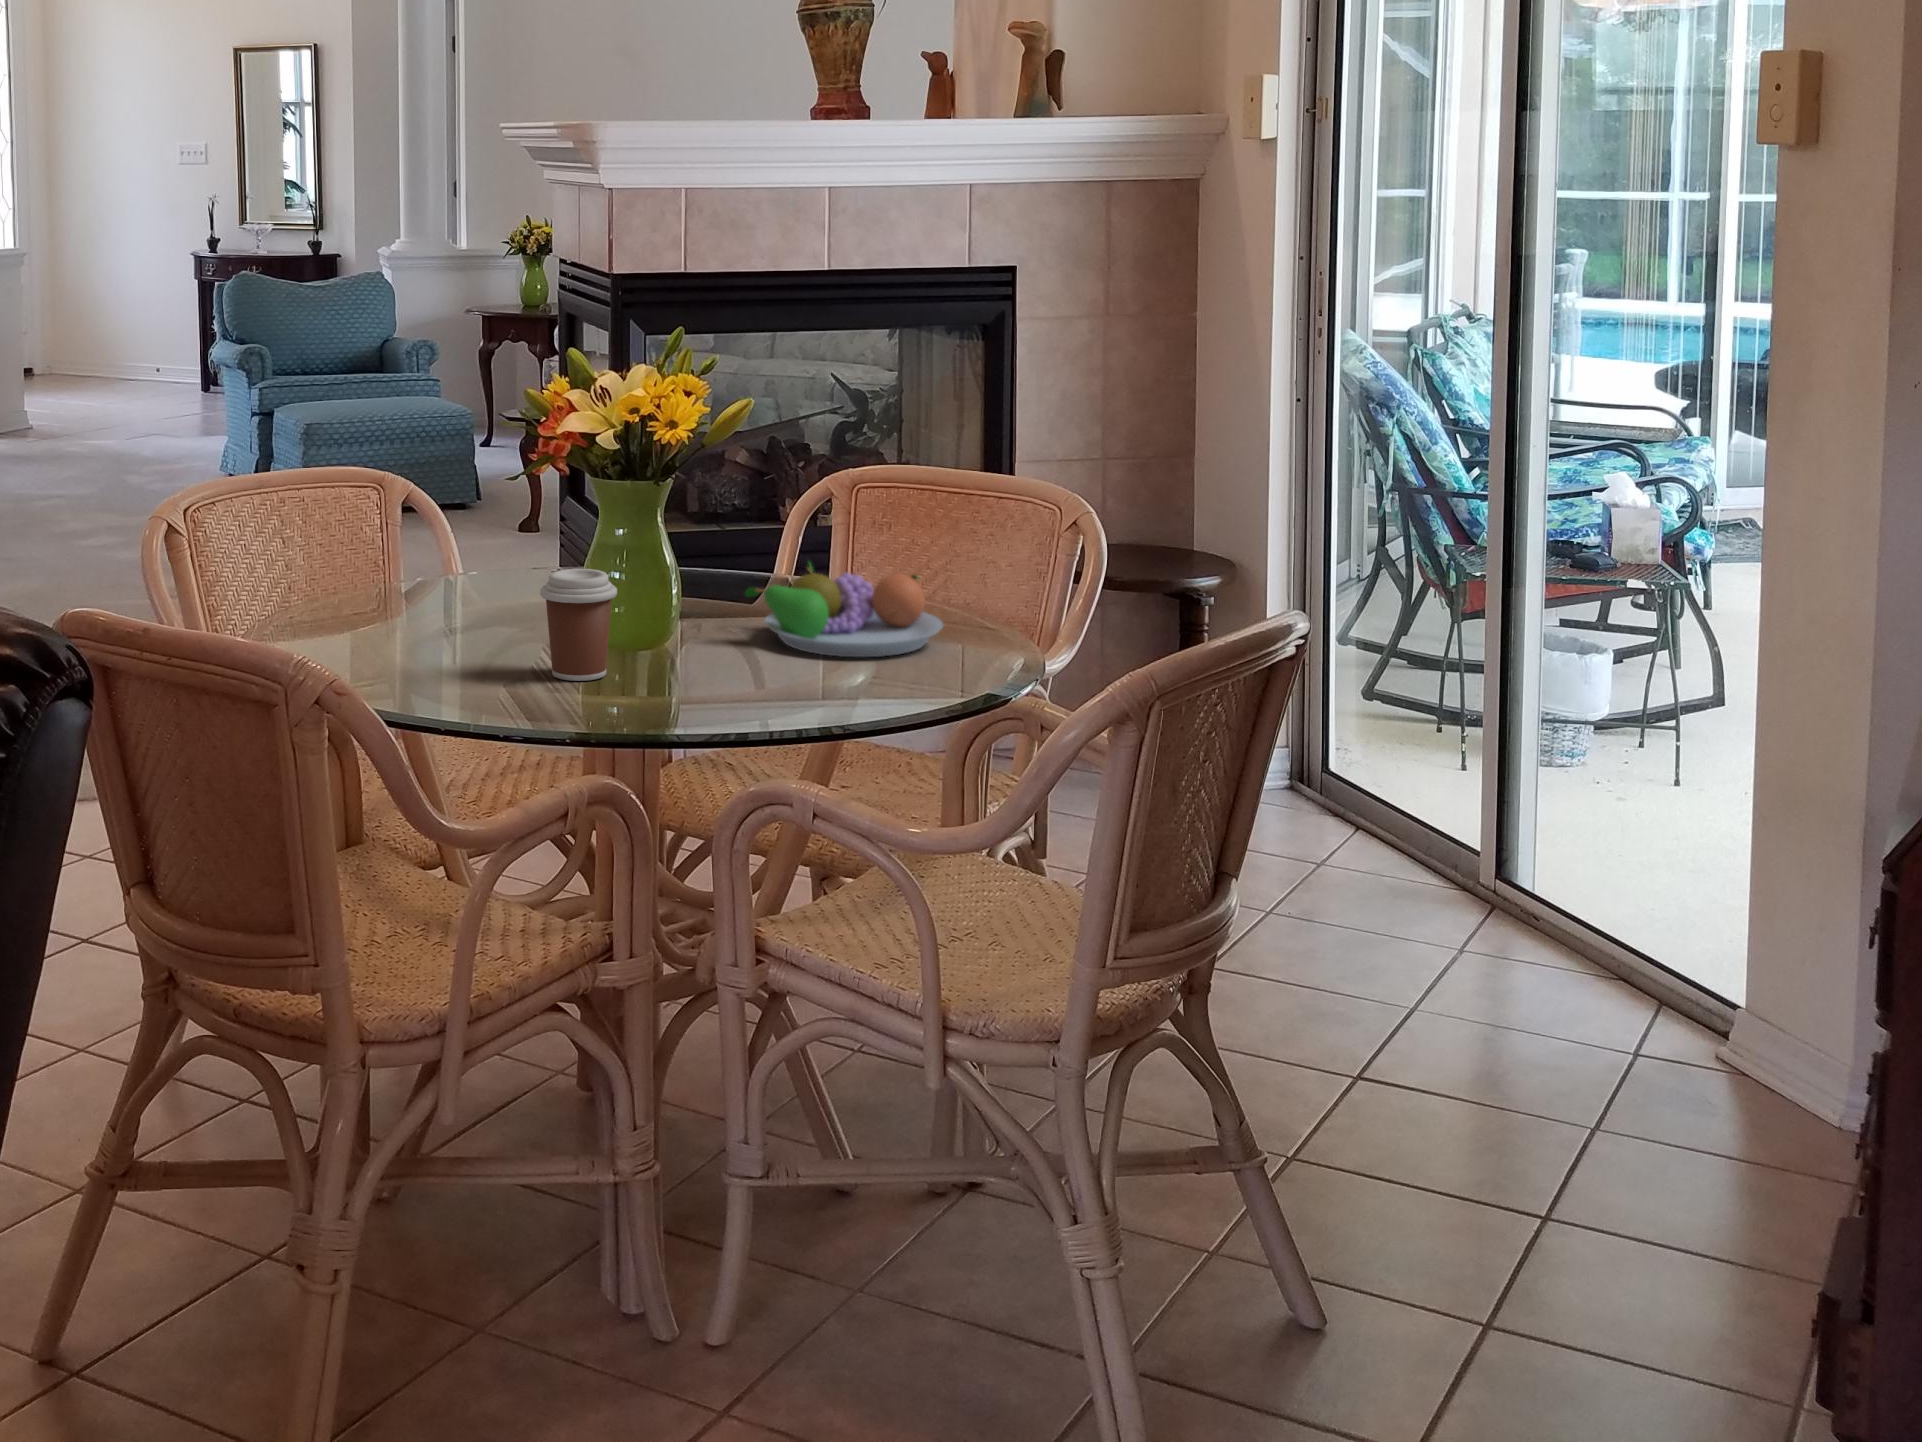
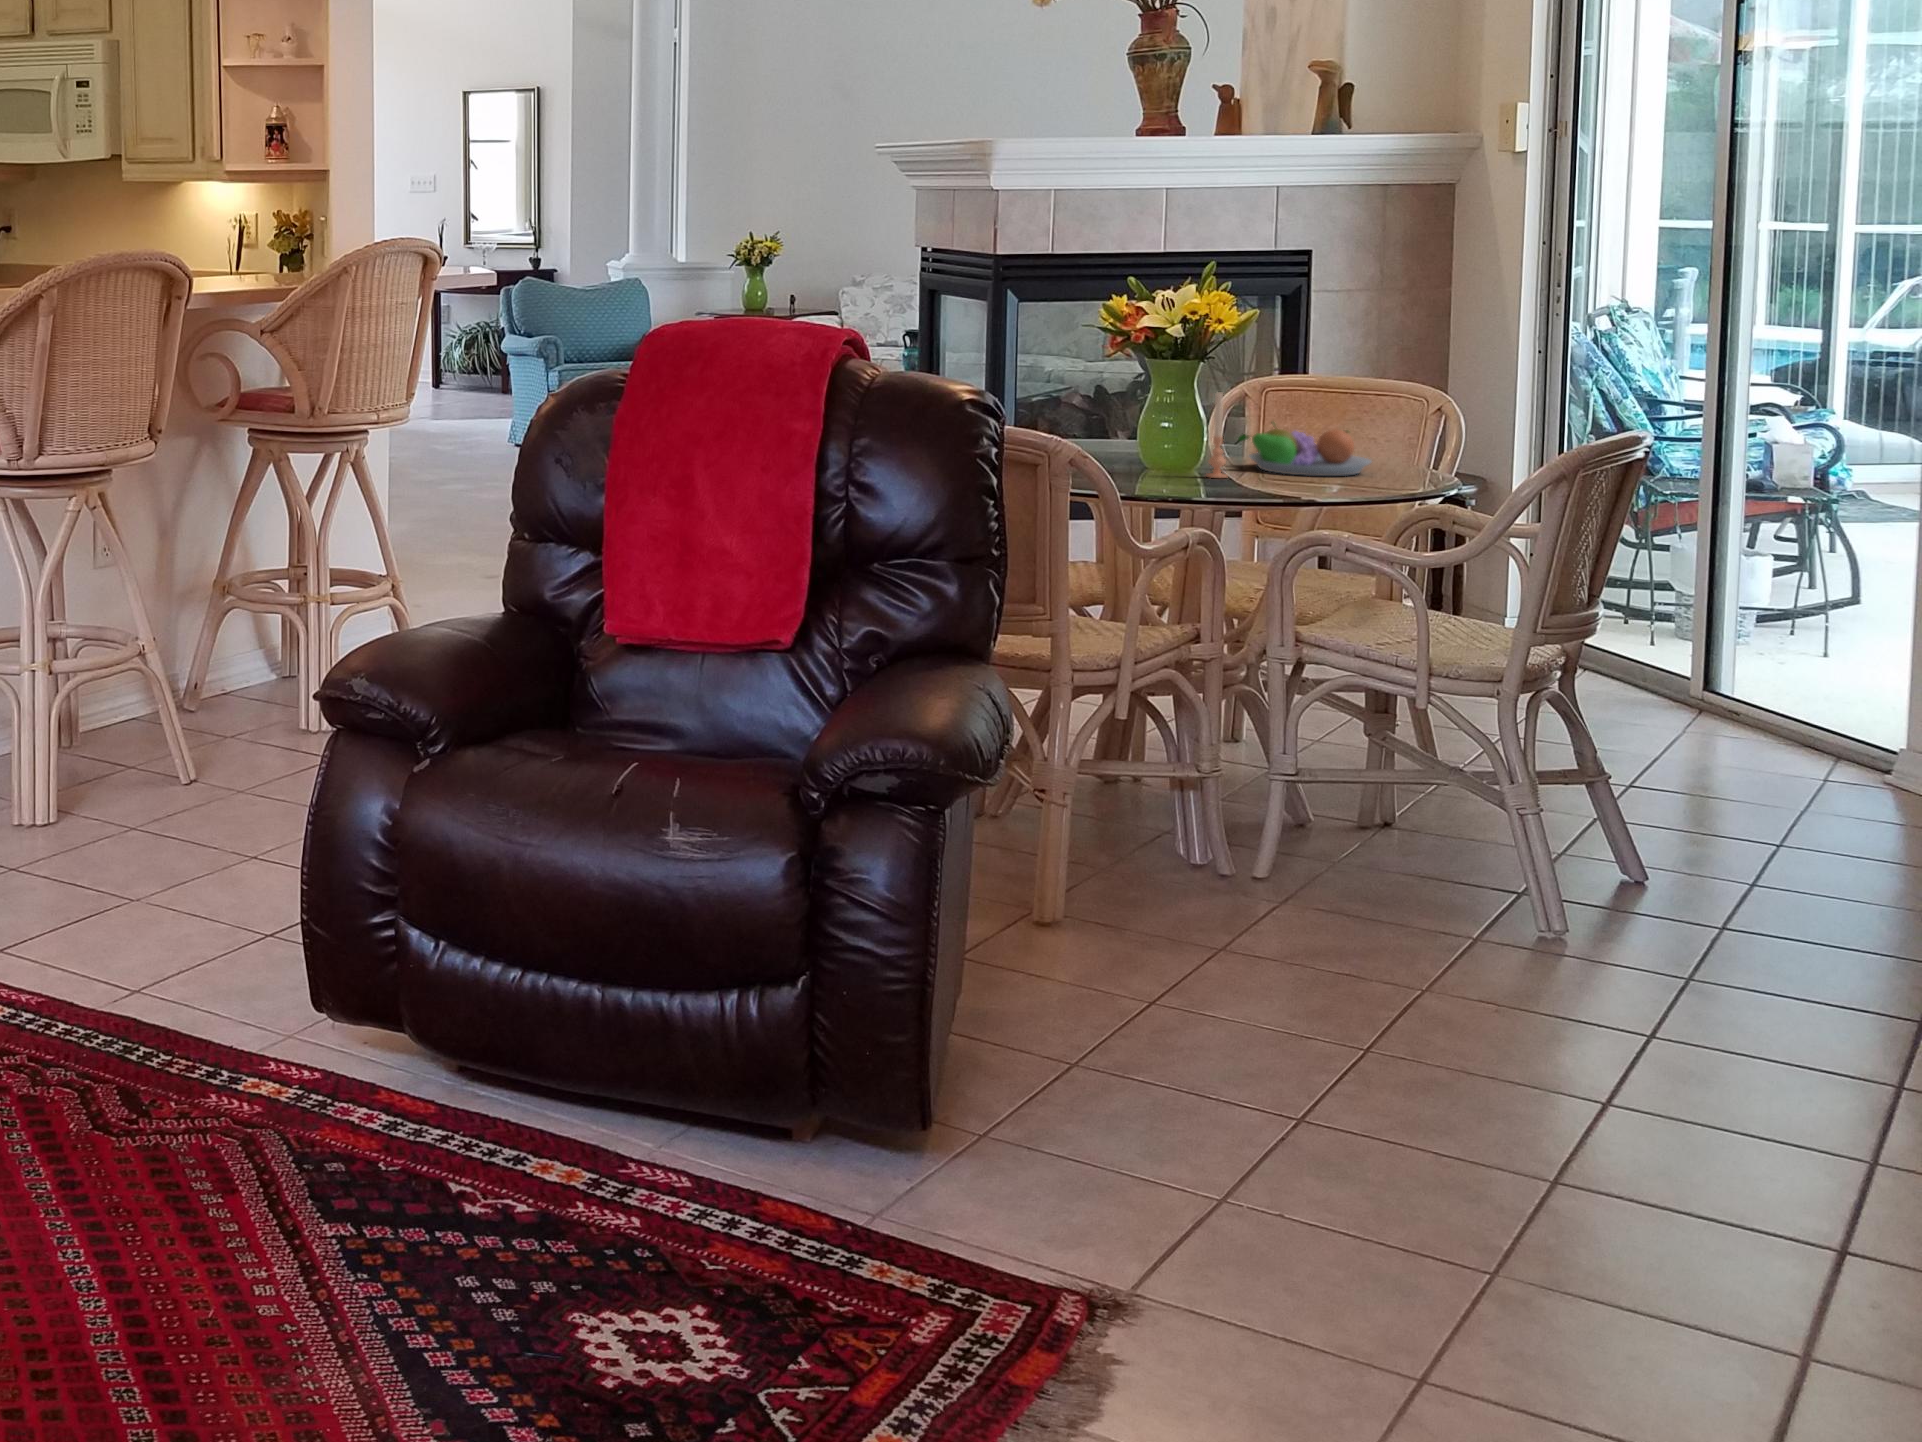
candle: none [665,532,699,672] -> present [1206,392,1227,478]
coffee cup: present [540,569,617,681] -> none [1133,413,1183,480]

